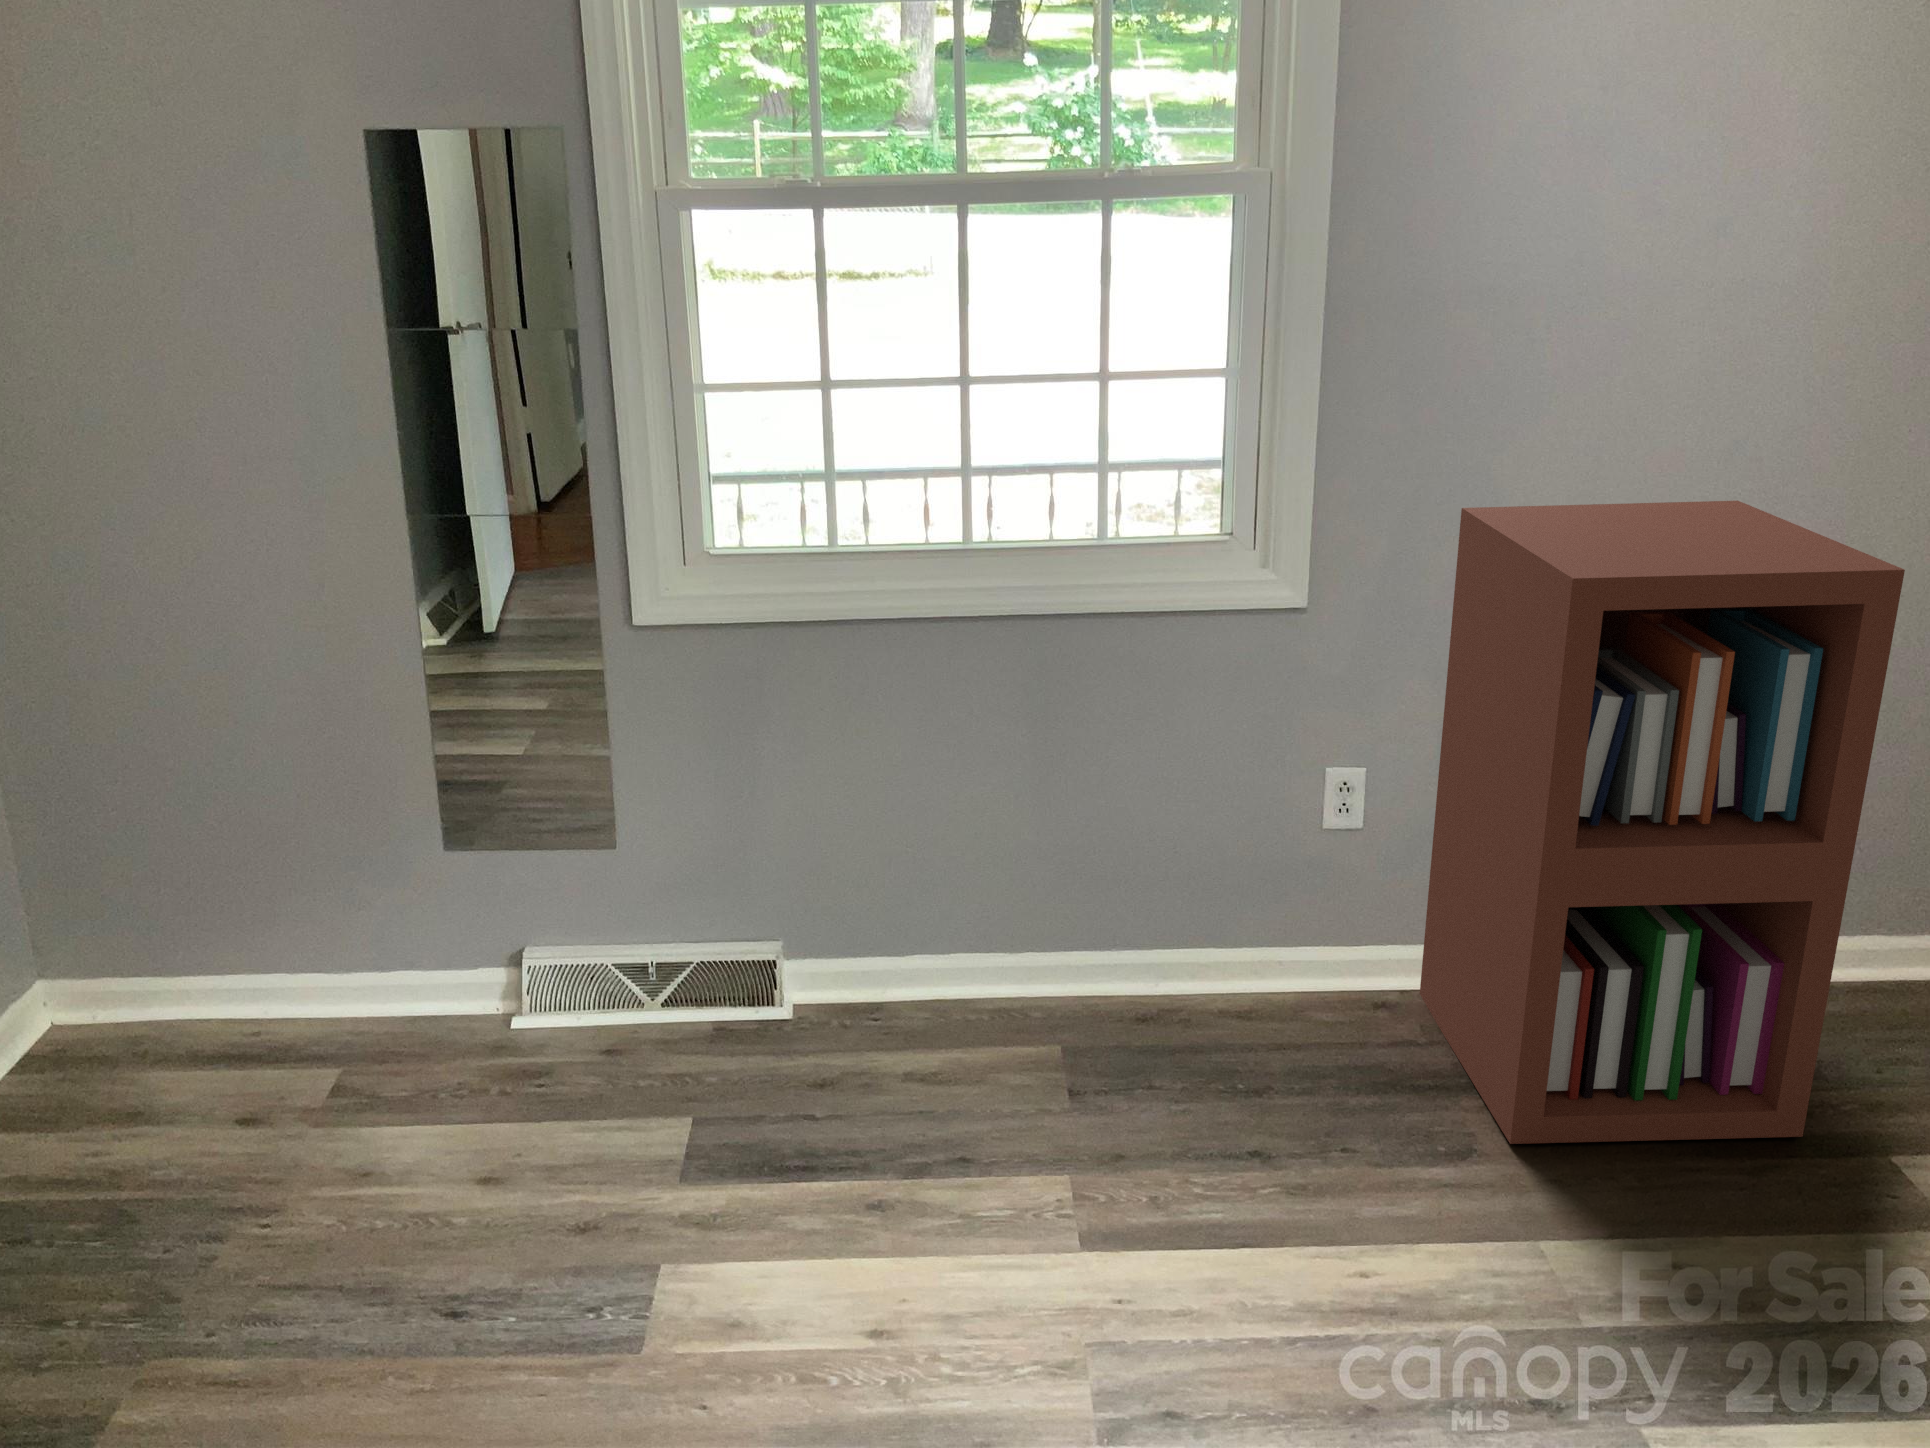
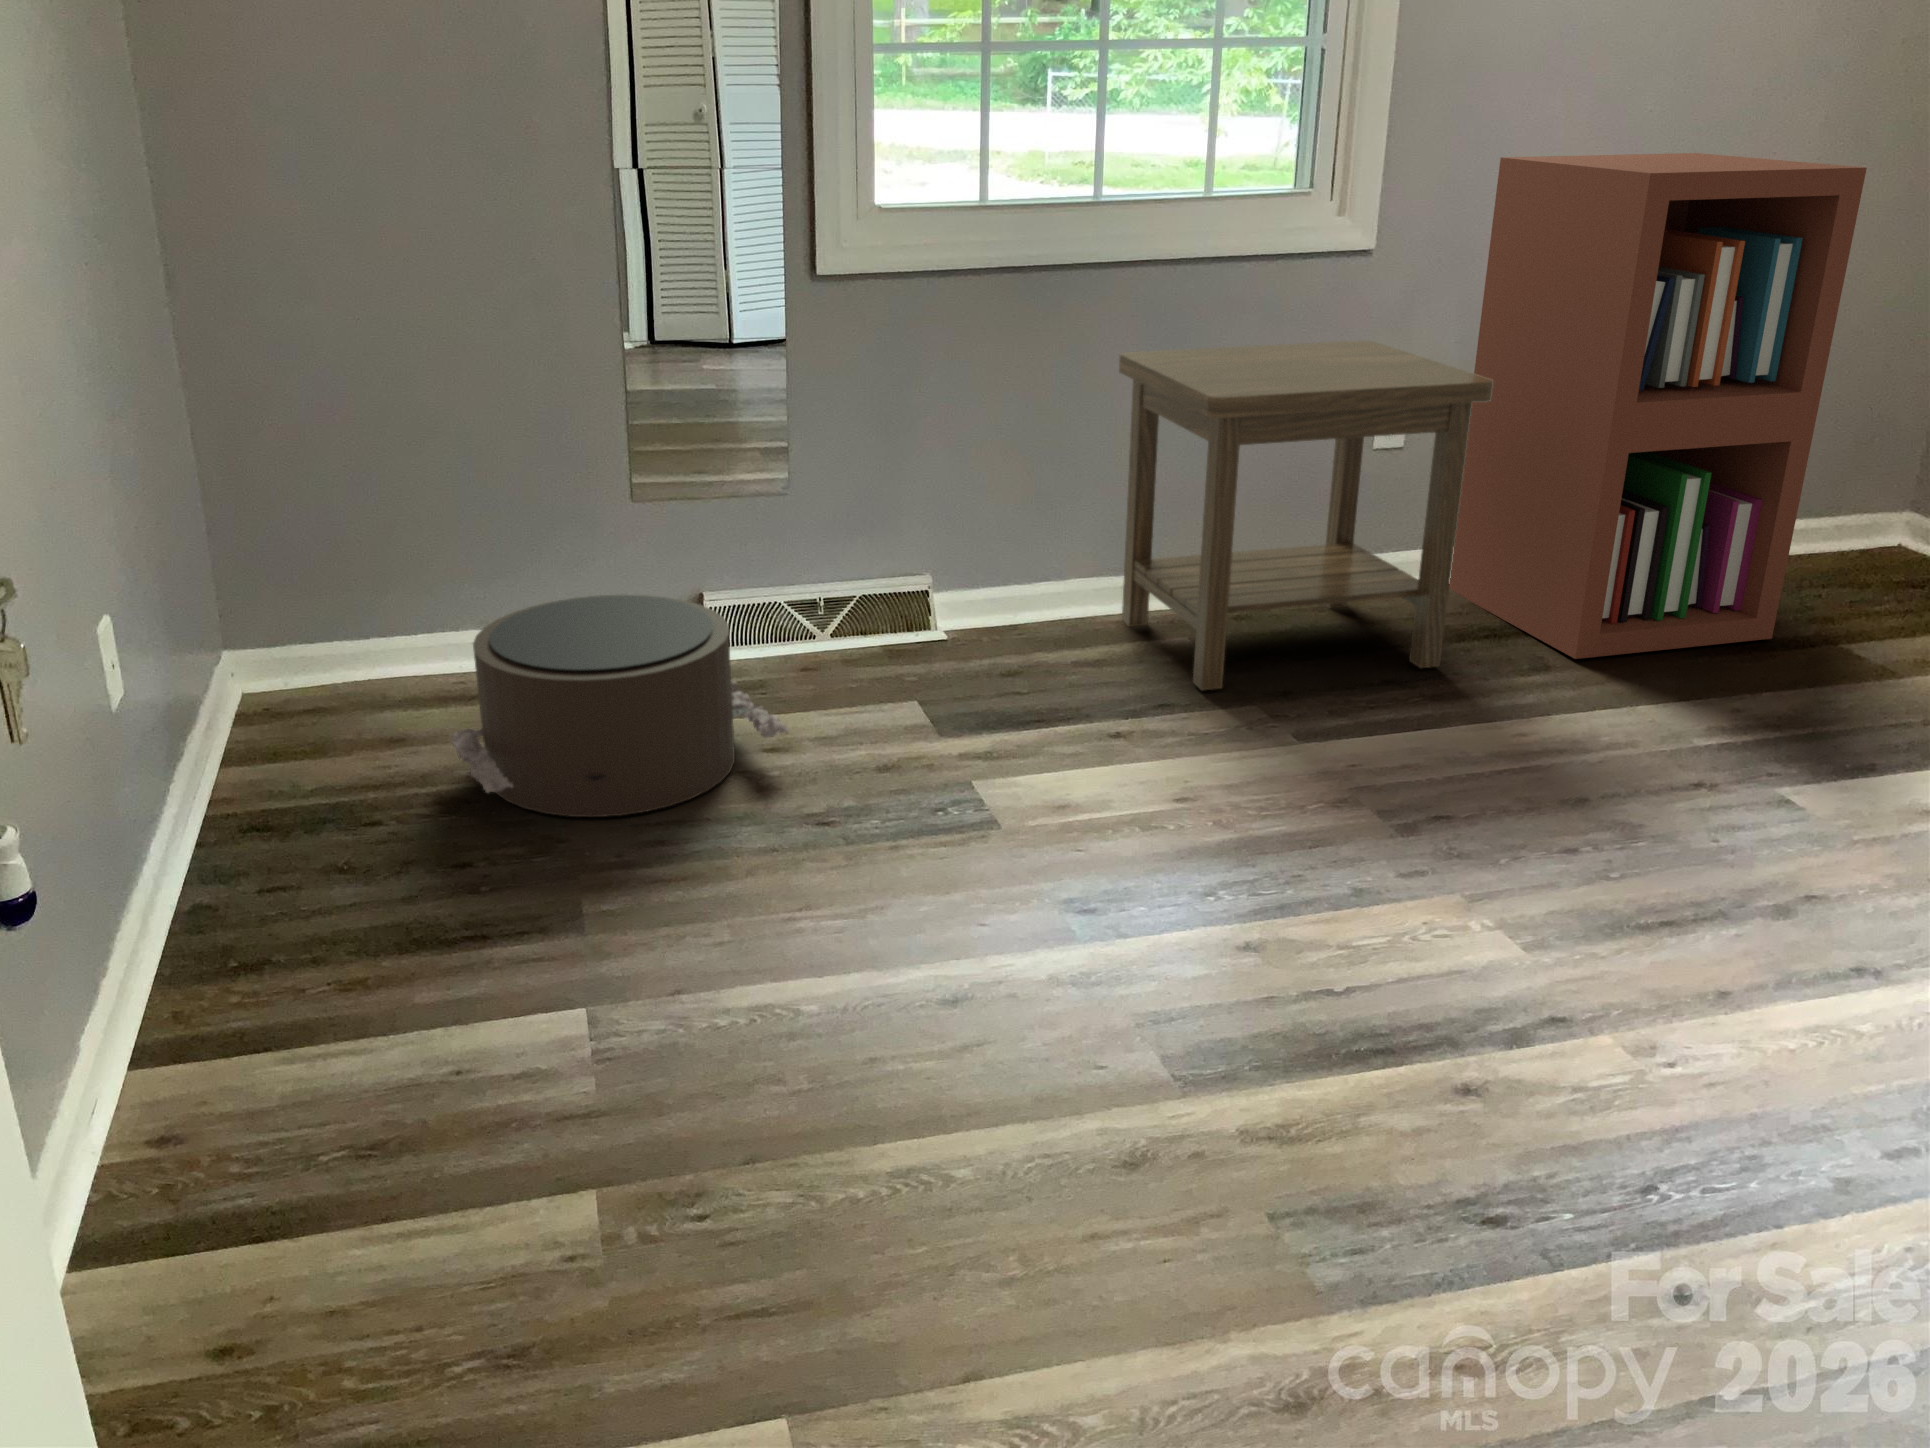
side table: none [980,712,1370,1143] -> present [1119,340,1493,690]
pouf: none [109,980,484,1267] -> present [449,595,789,817]

